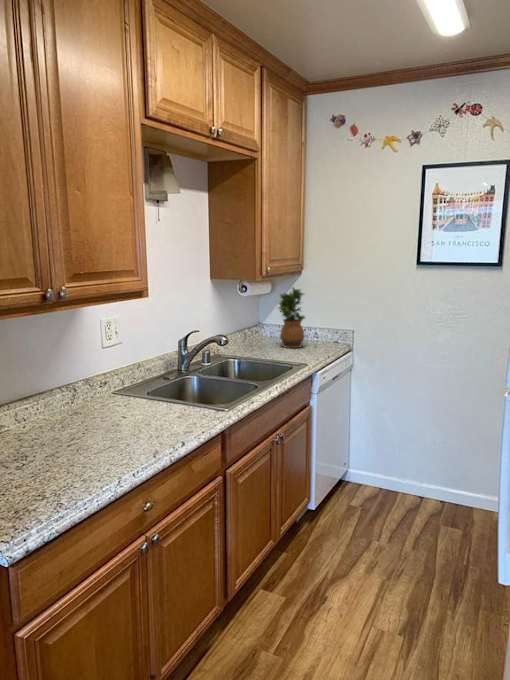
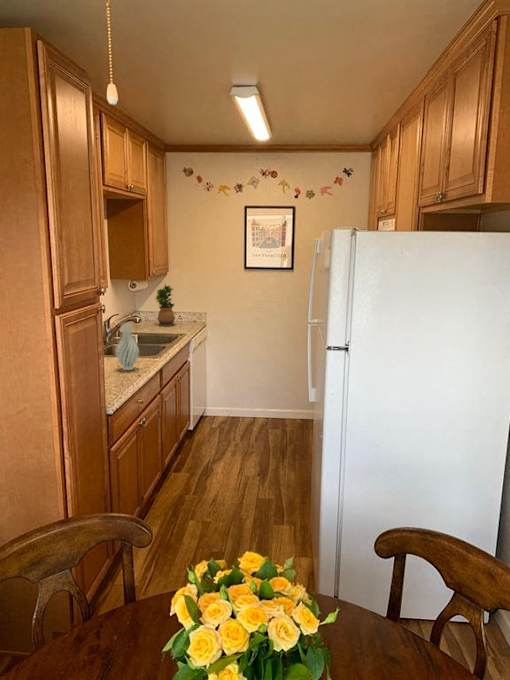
vase: none [133,342,174,430] -> present [116,323,139,370]

